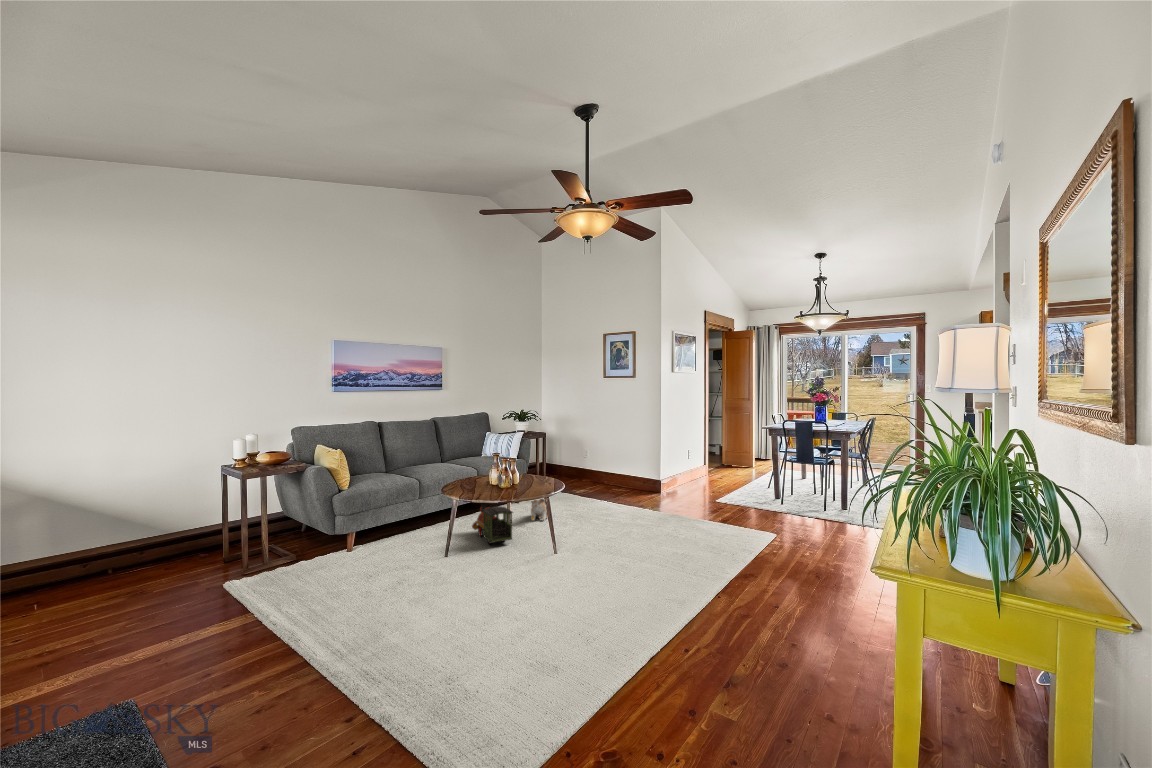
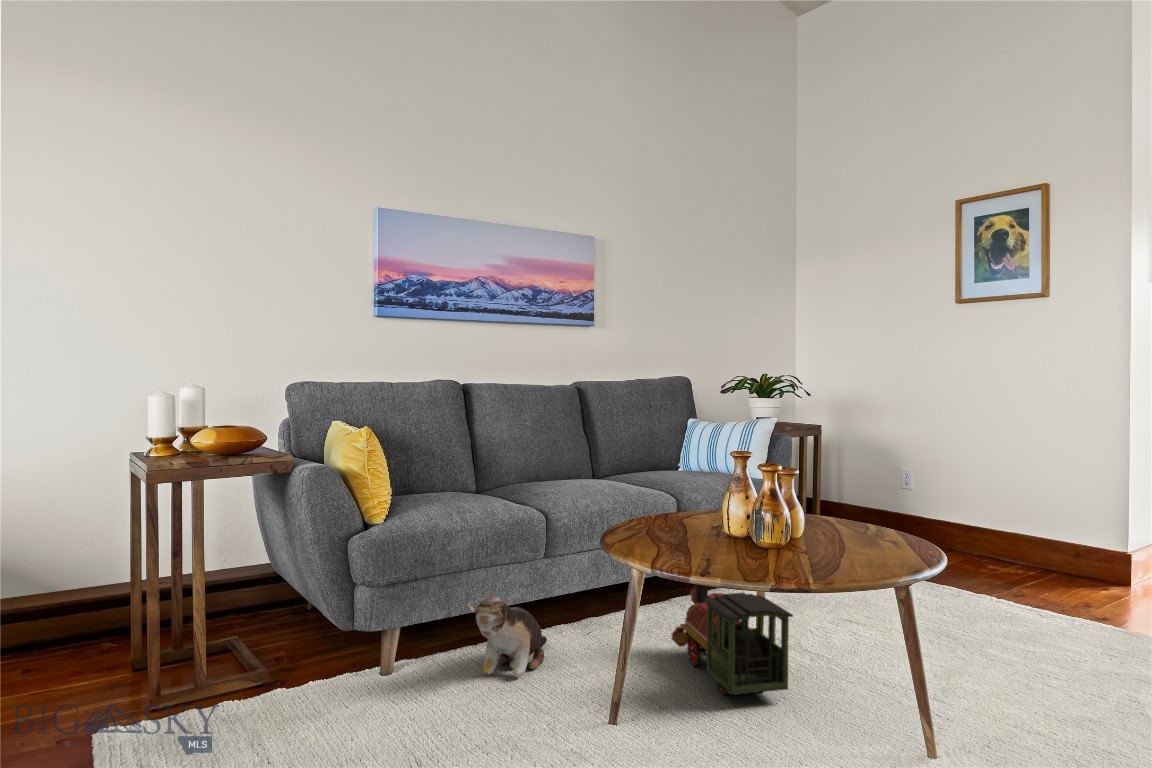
plush toy: present [531,499,549,521] -> present [467,596,547,677]

